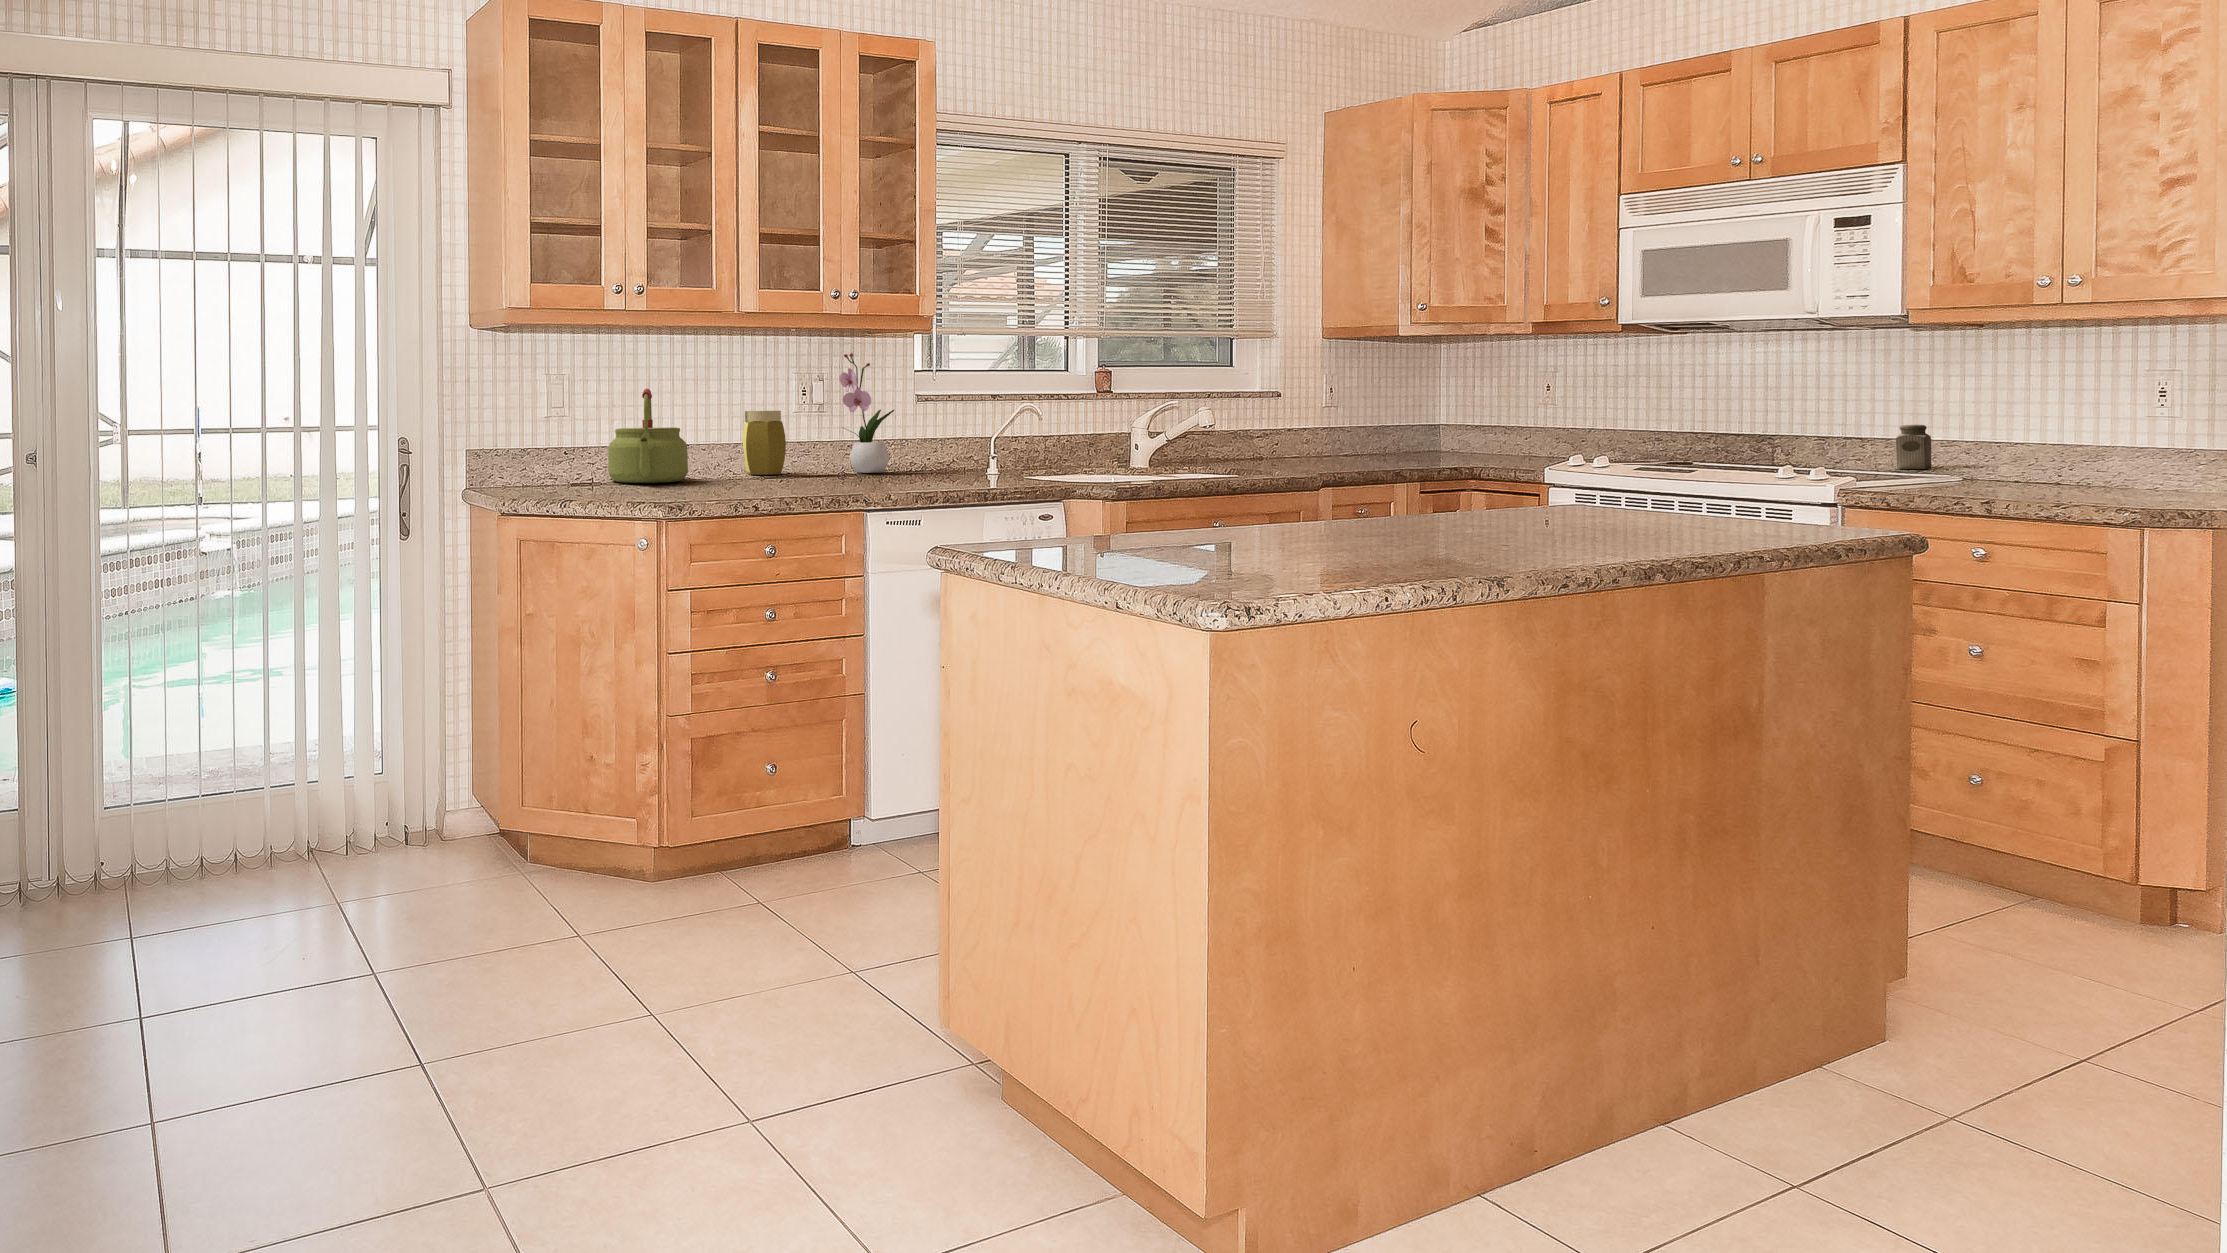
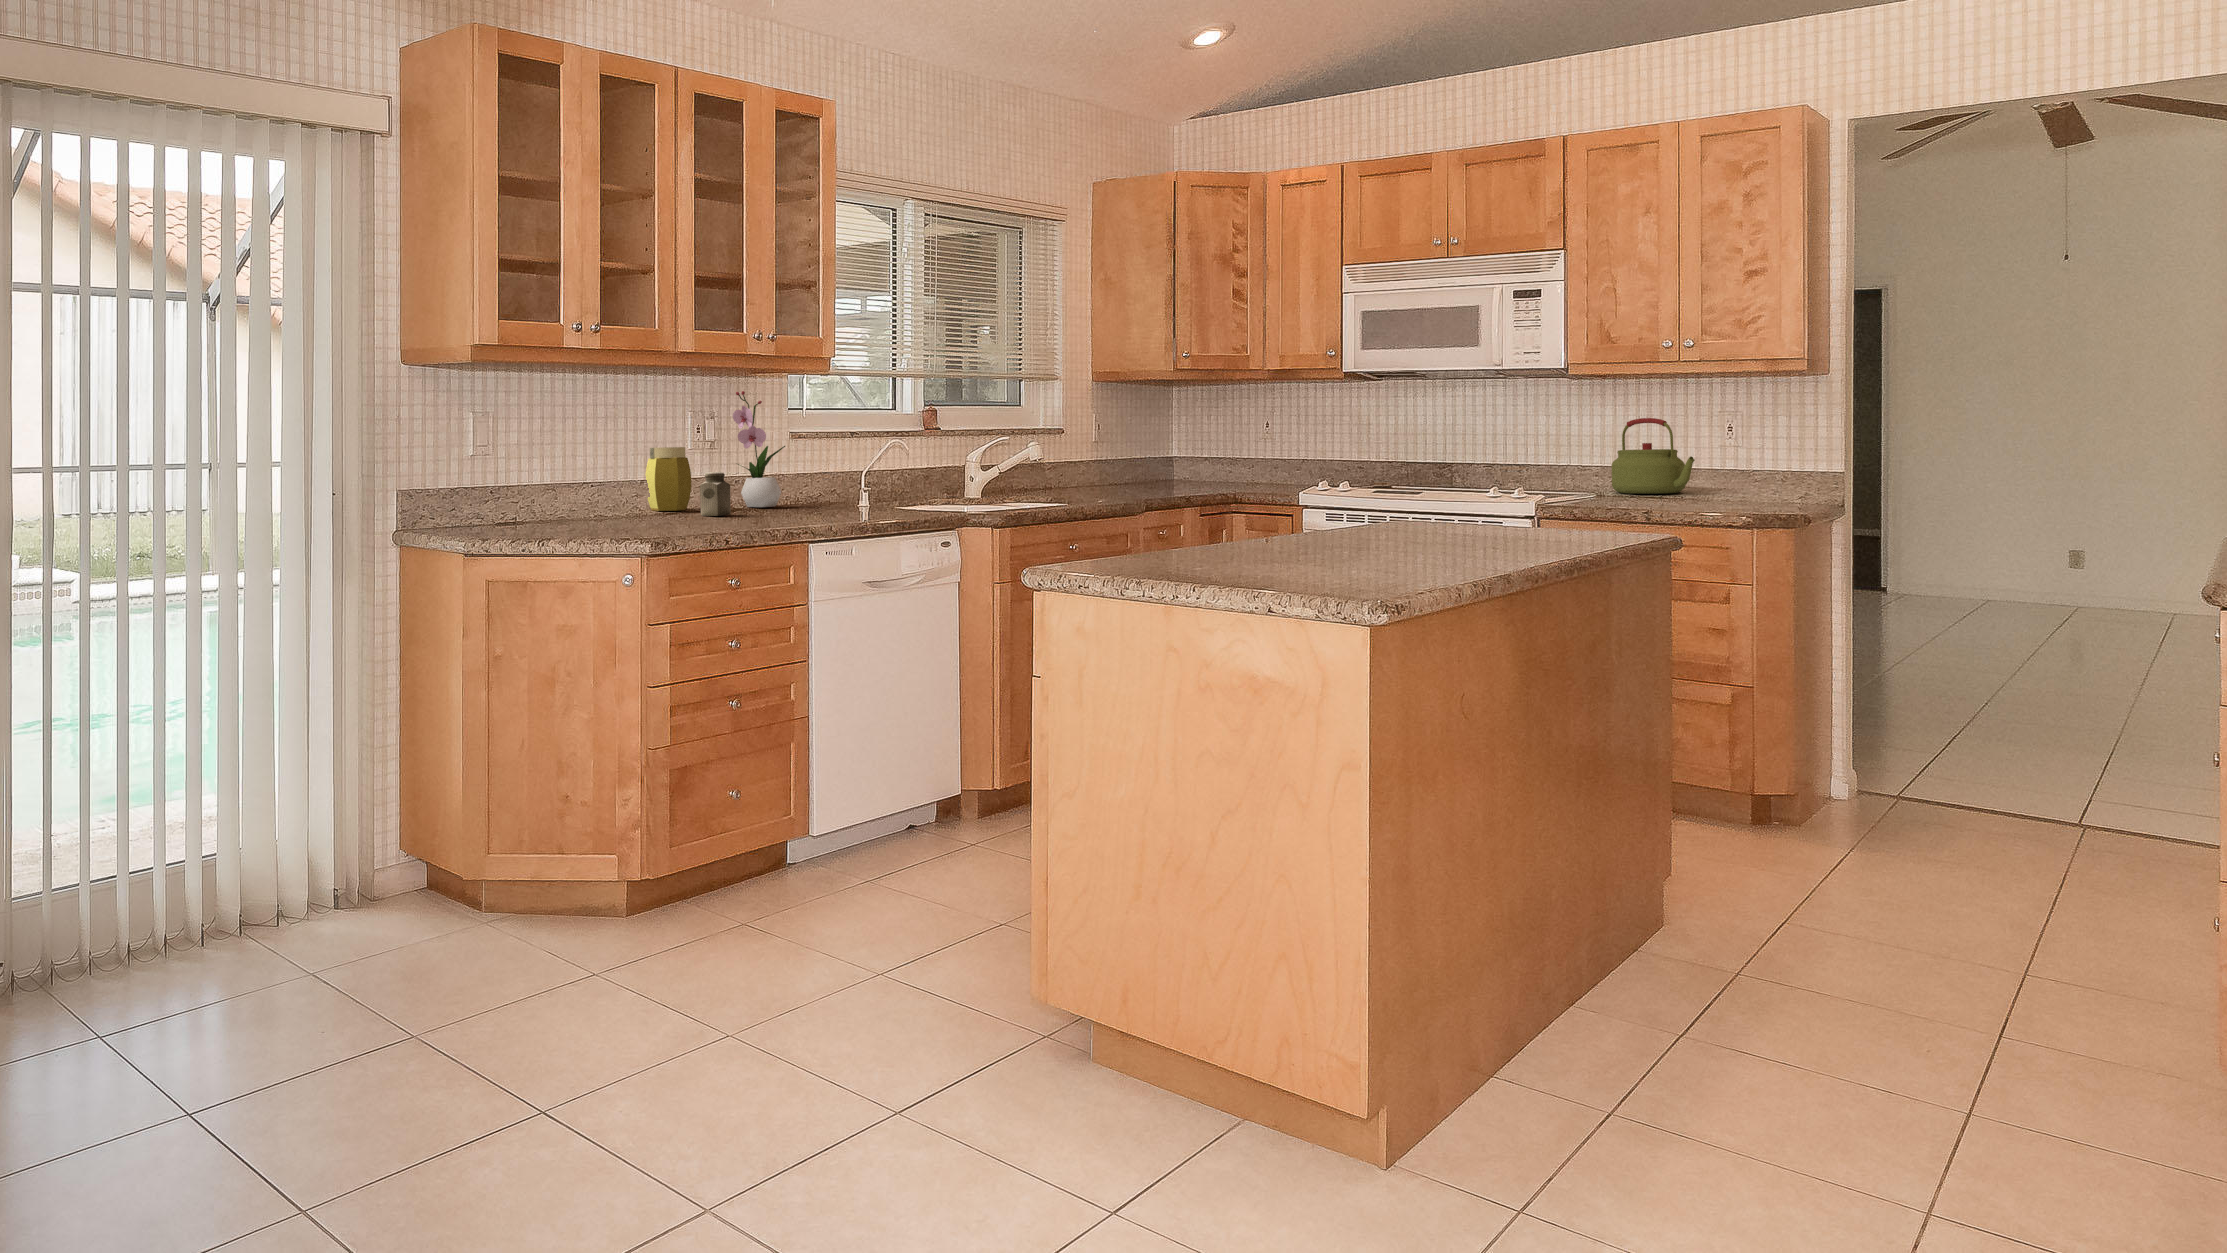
kettle: present [608,389,688,483] -> present [1611,418,1695,494]
salt shaker: present [1896,425,1932,469] -> present [700,472,731,516]

